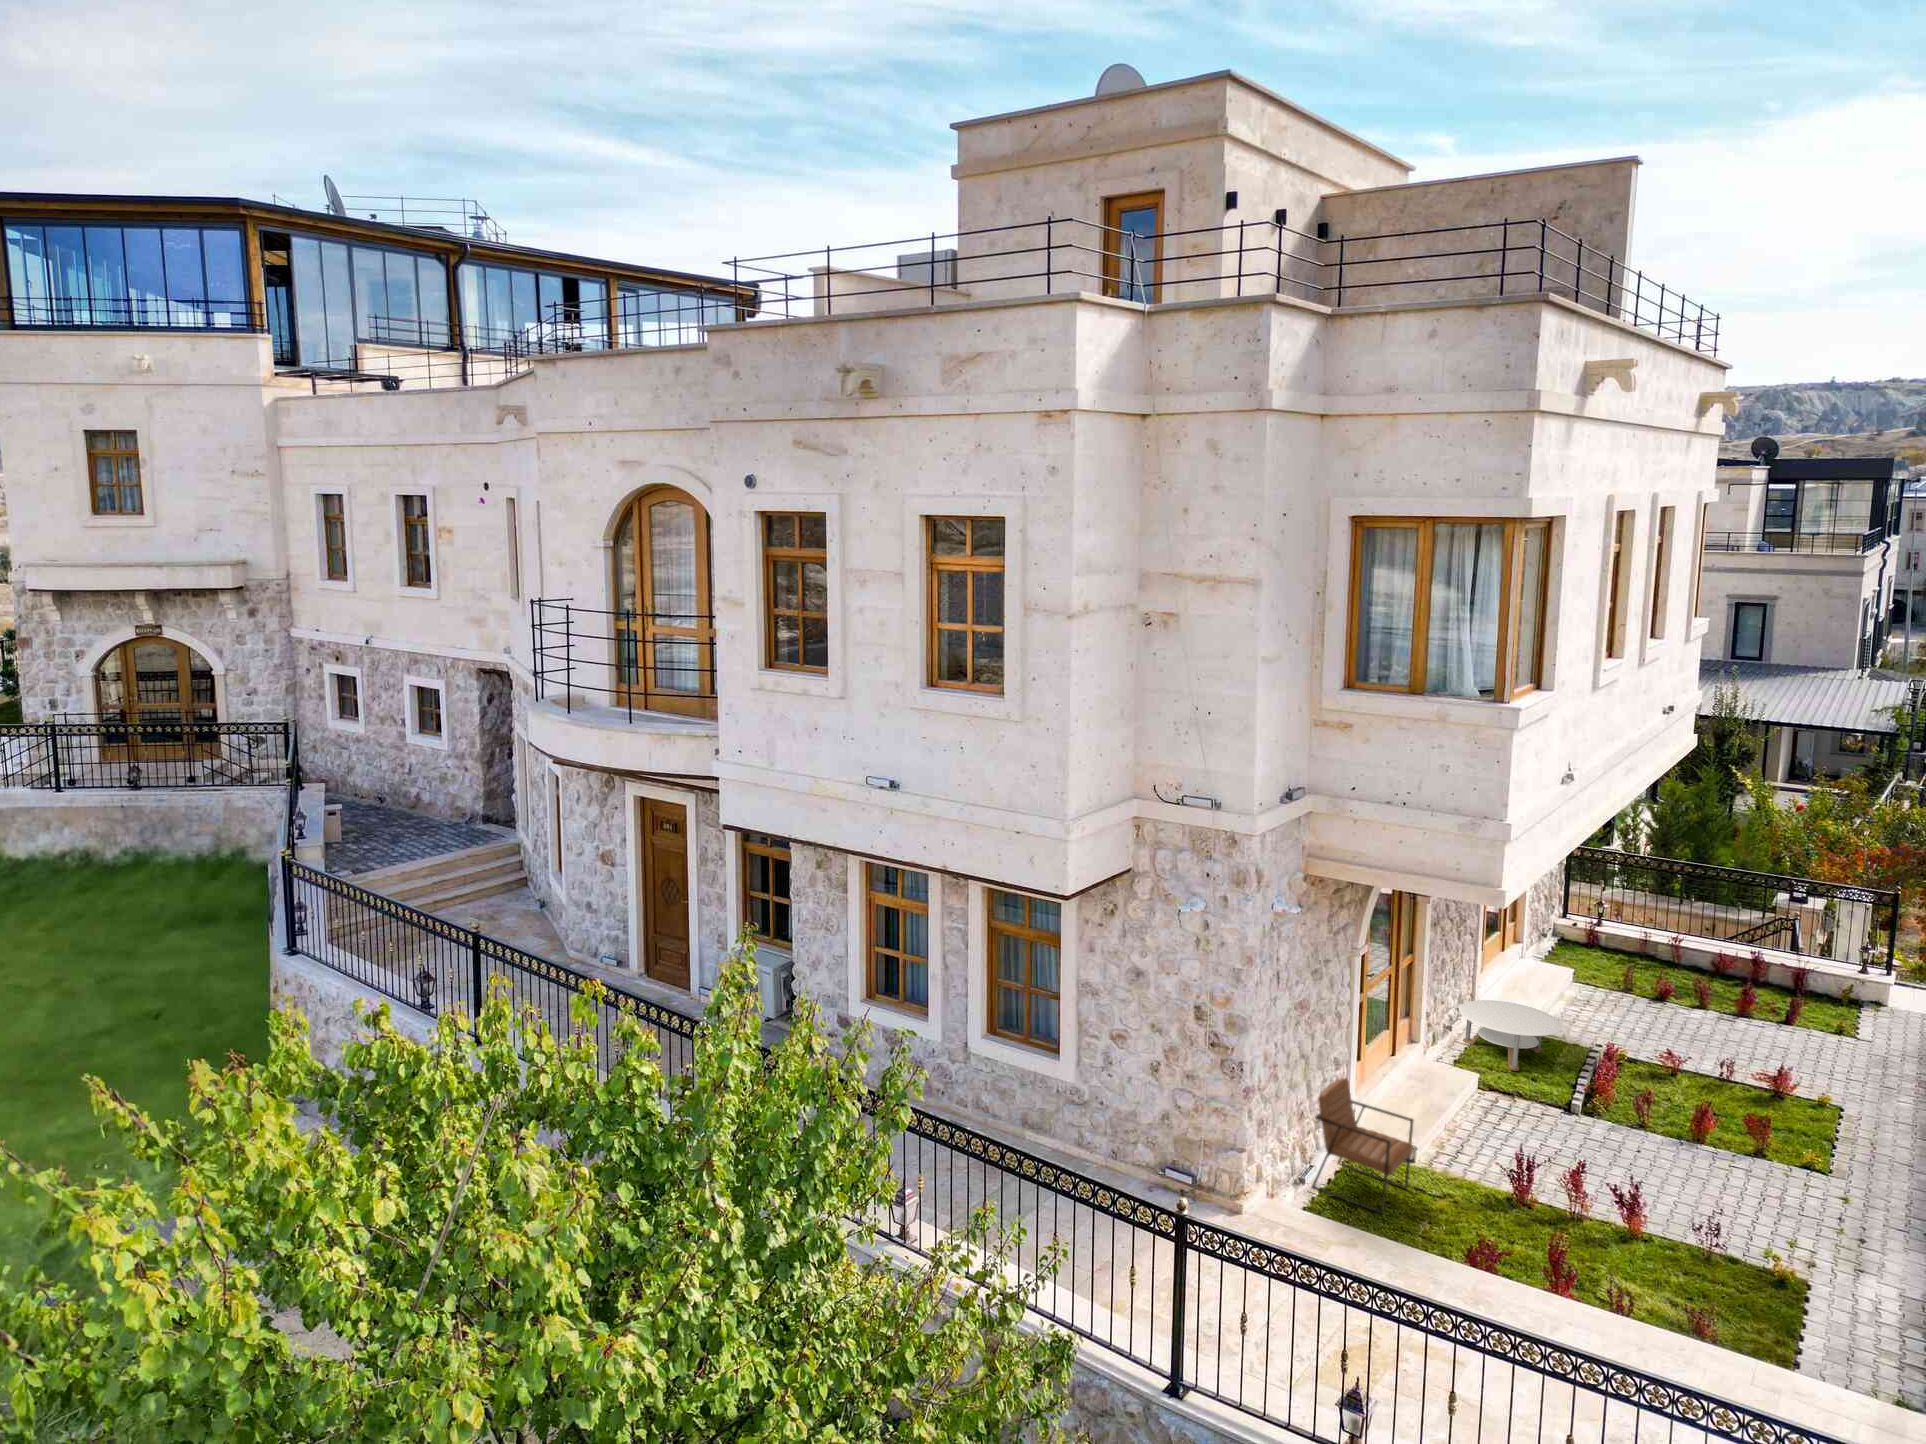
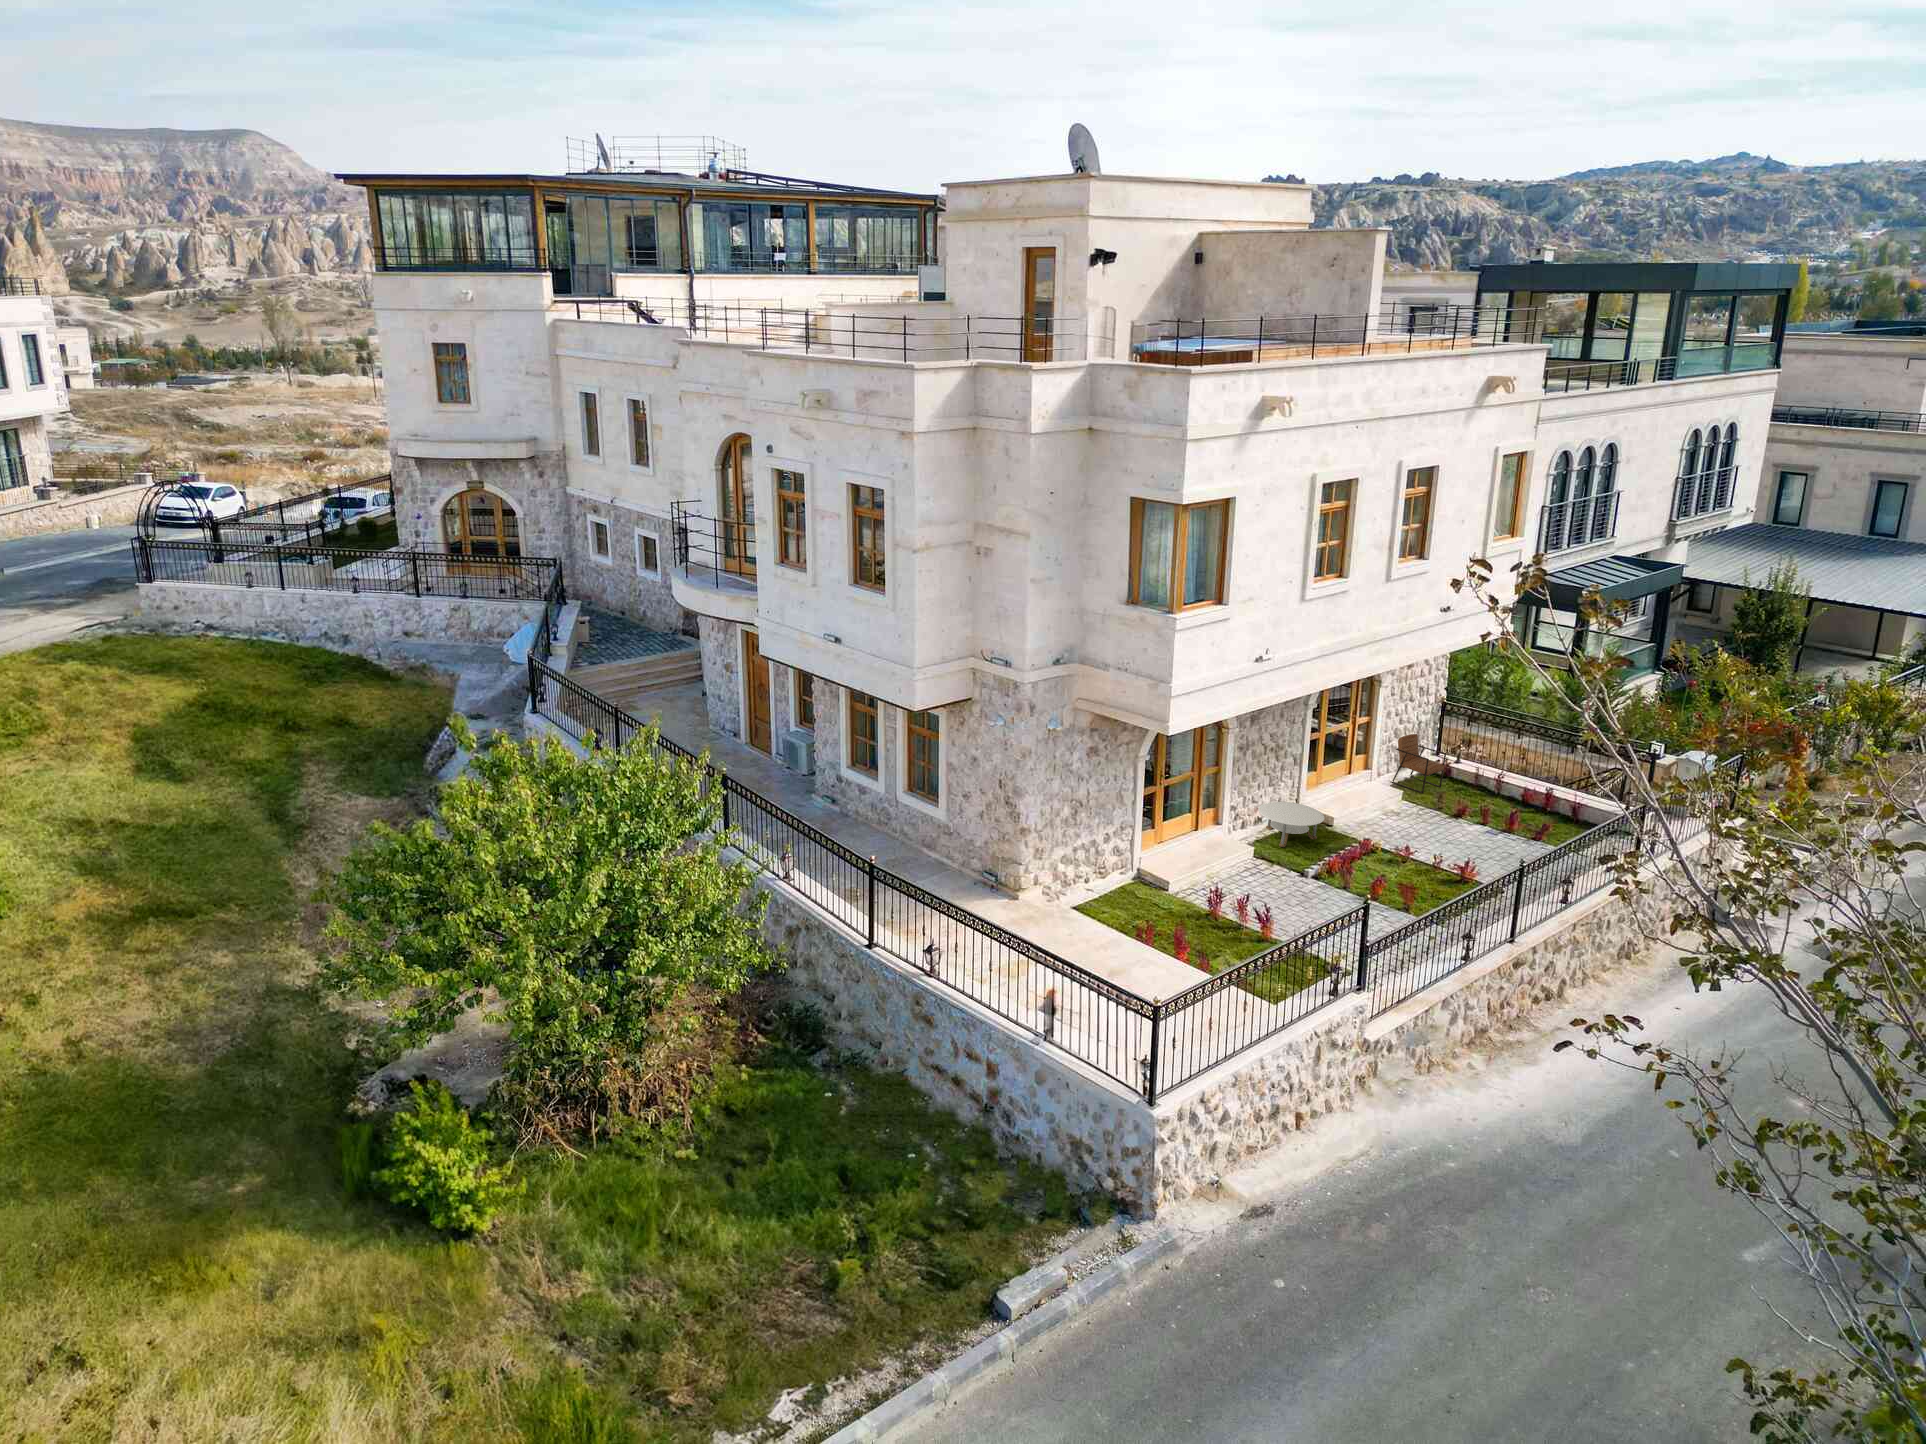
chair: present [1312,1078,1413,1214] -> present [1392,734,1446,793]

